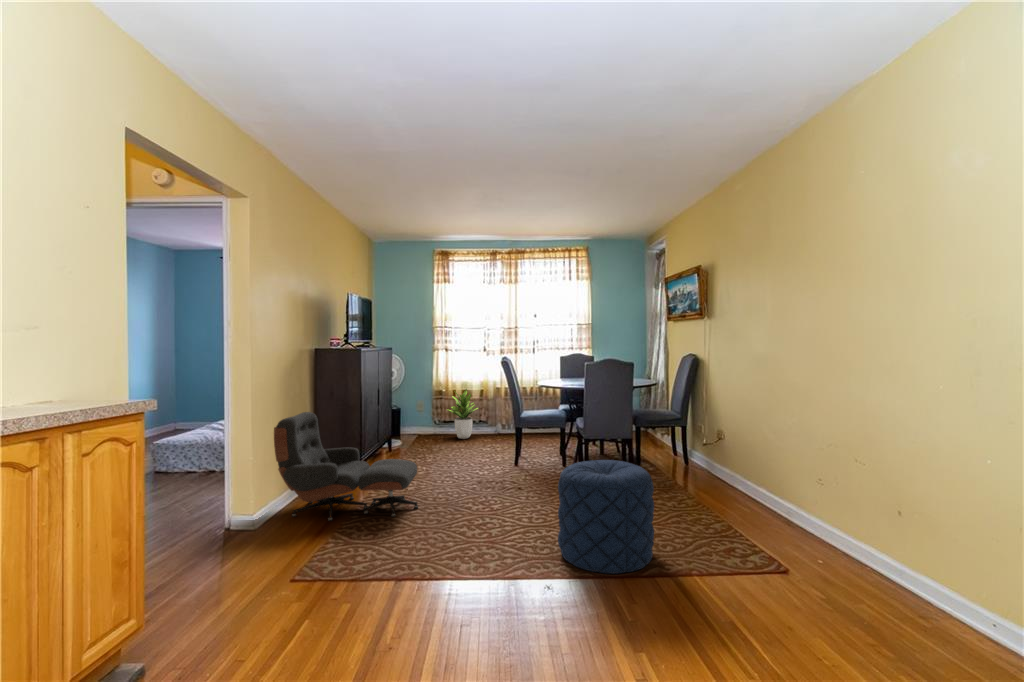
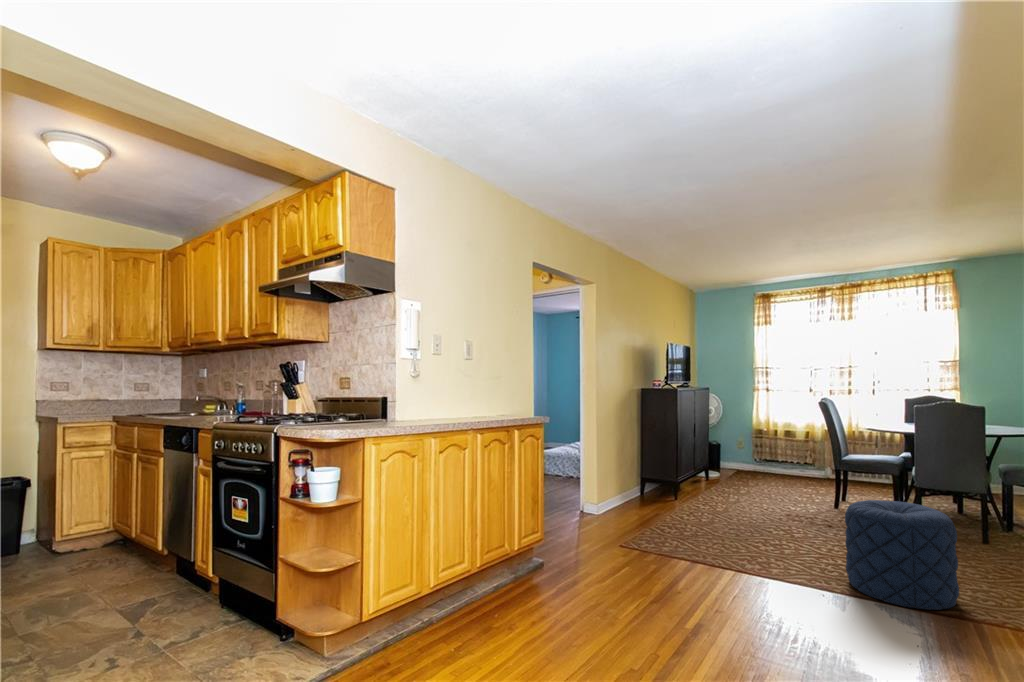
potted plant: present [449,389,478,439] -> none [769,427,805,478]
lounge chair: present [274,412,418,521] -> none [611,434,724,526]

